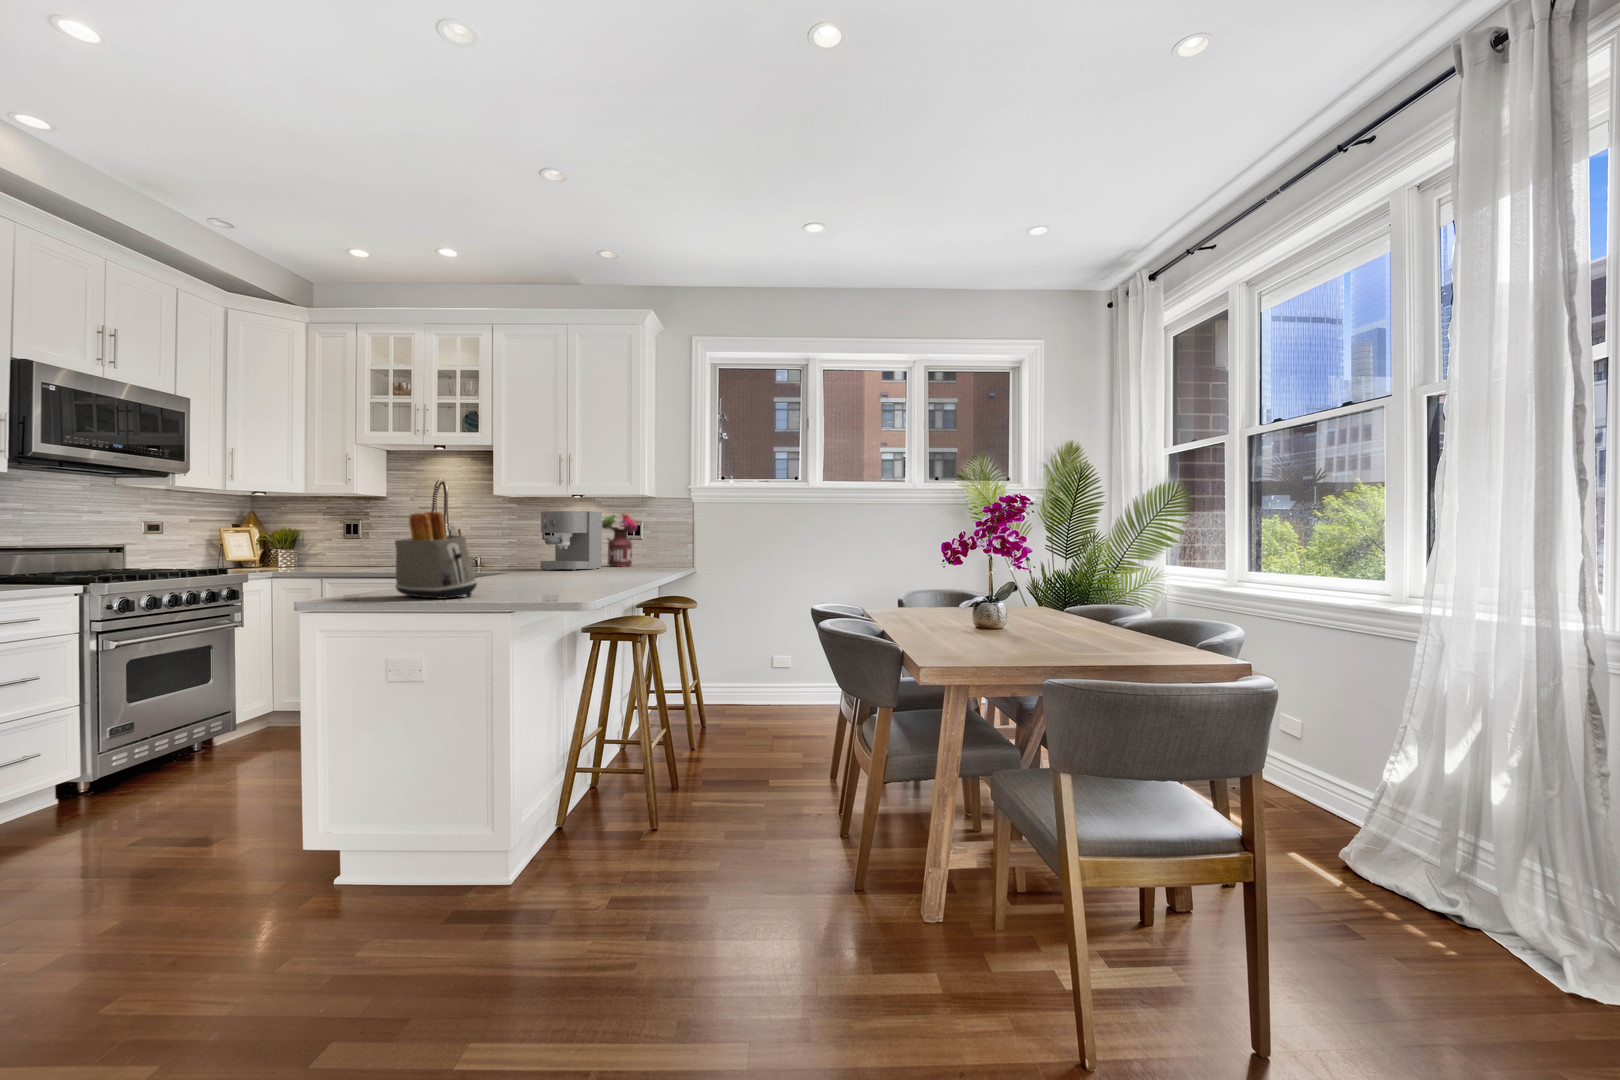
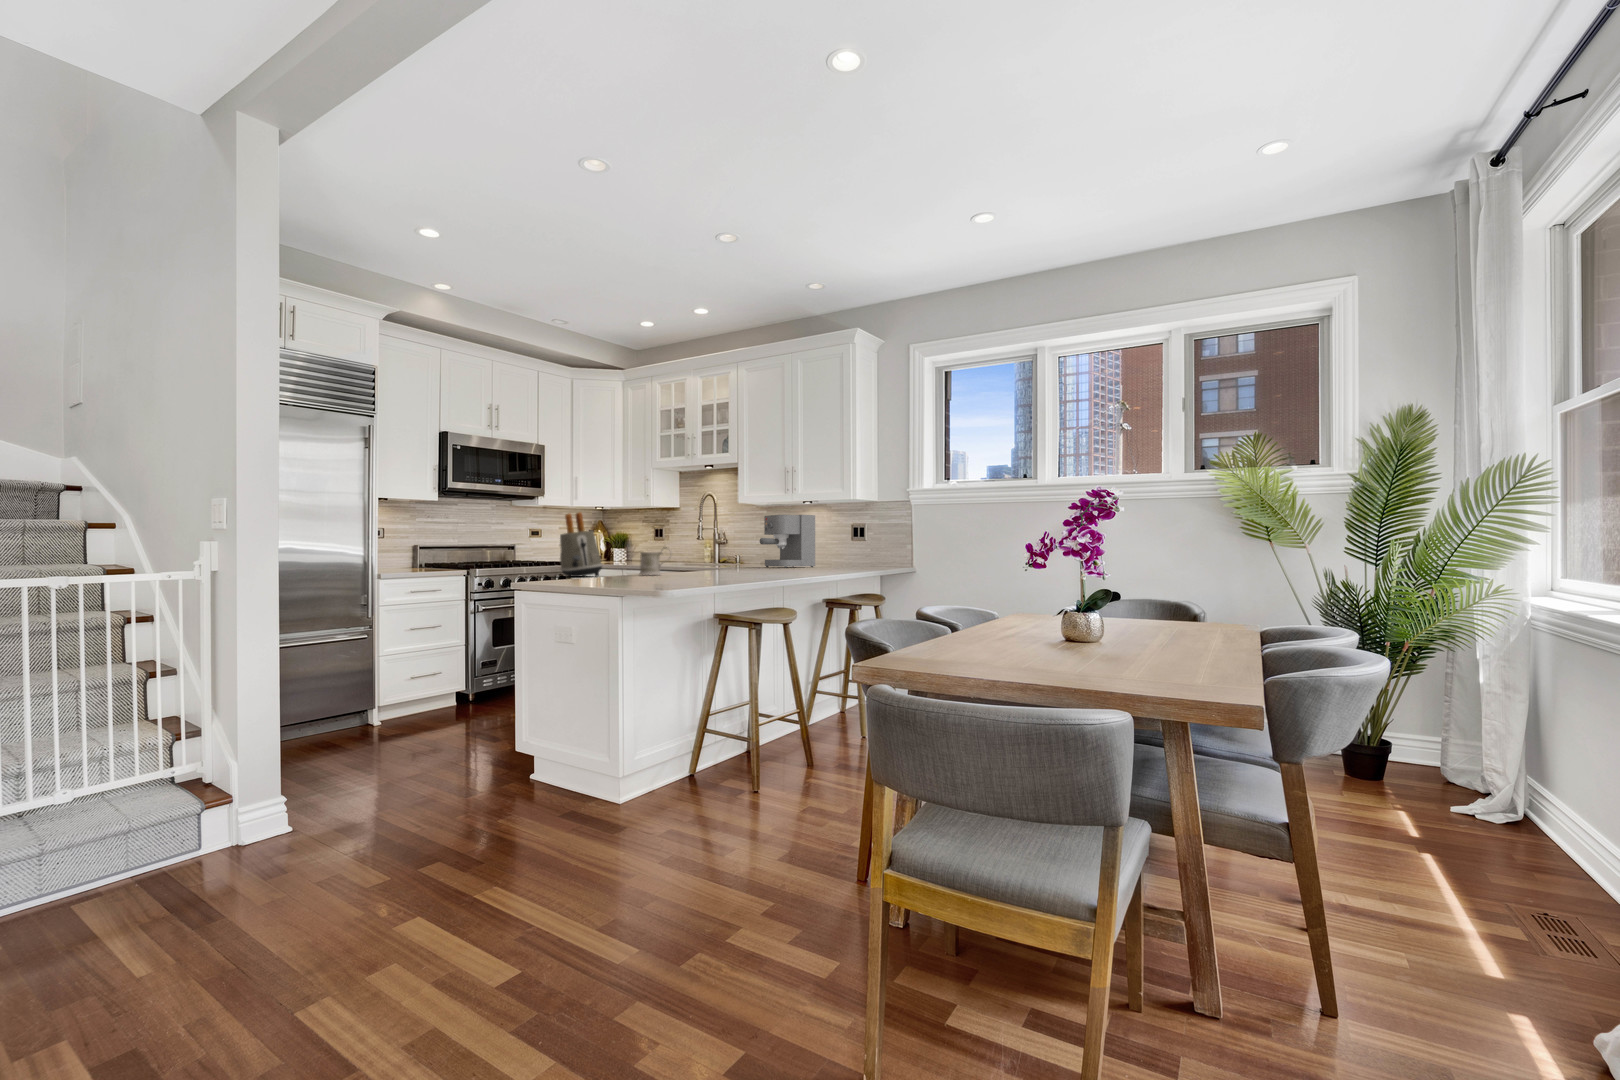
flower arrangement: present [602,514,637,567] -> none [825,516,860,566]
mug: none [513,556,558,592] -> present [639,547,667,575]

